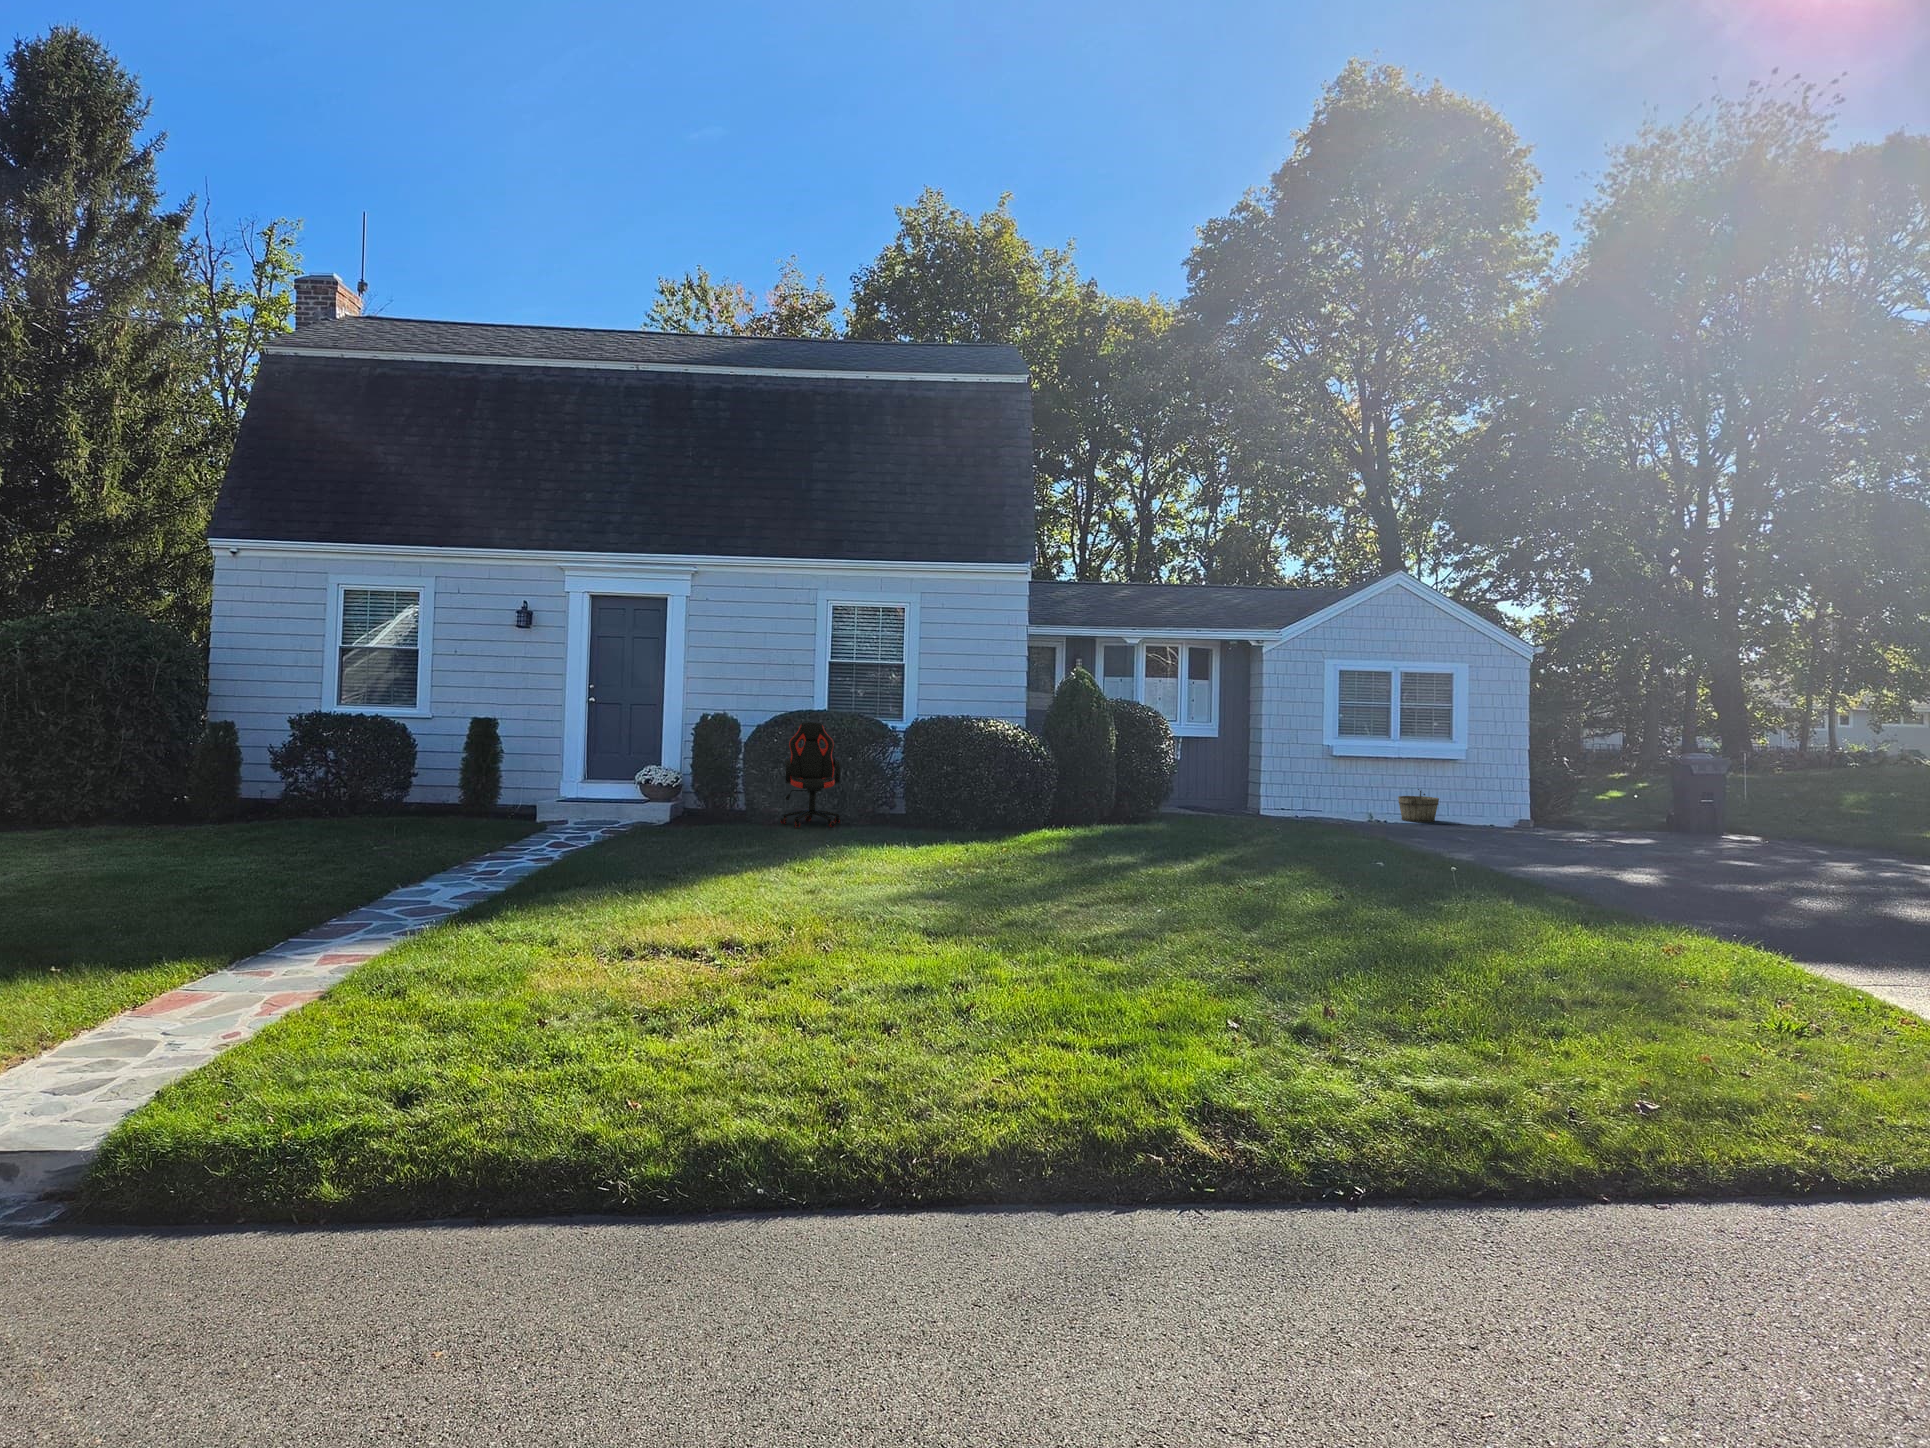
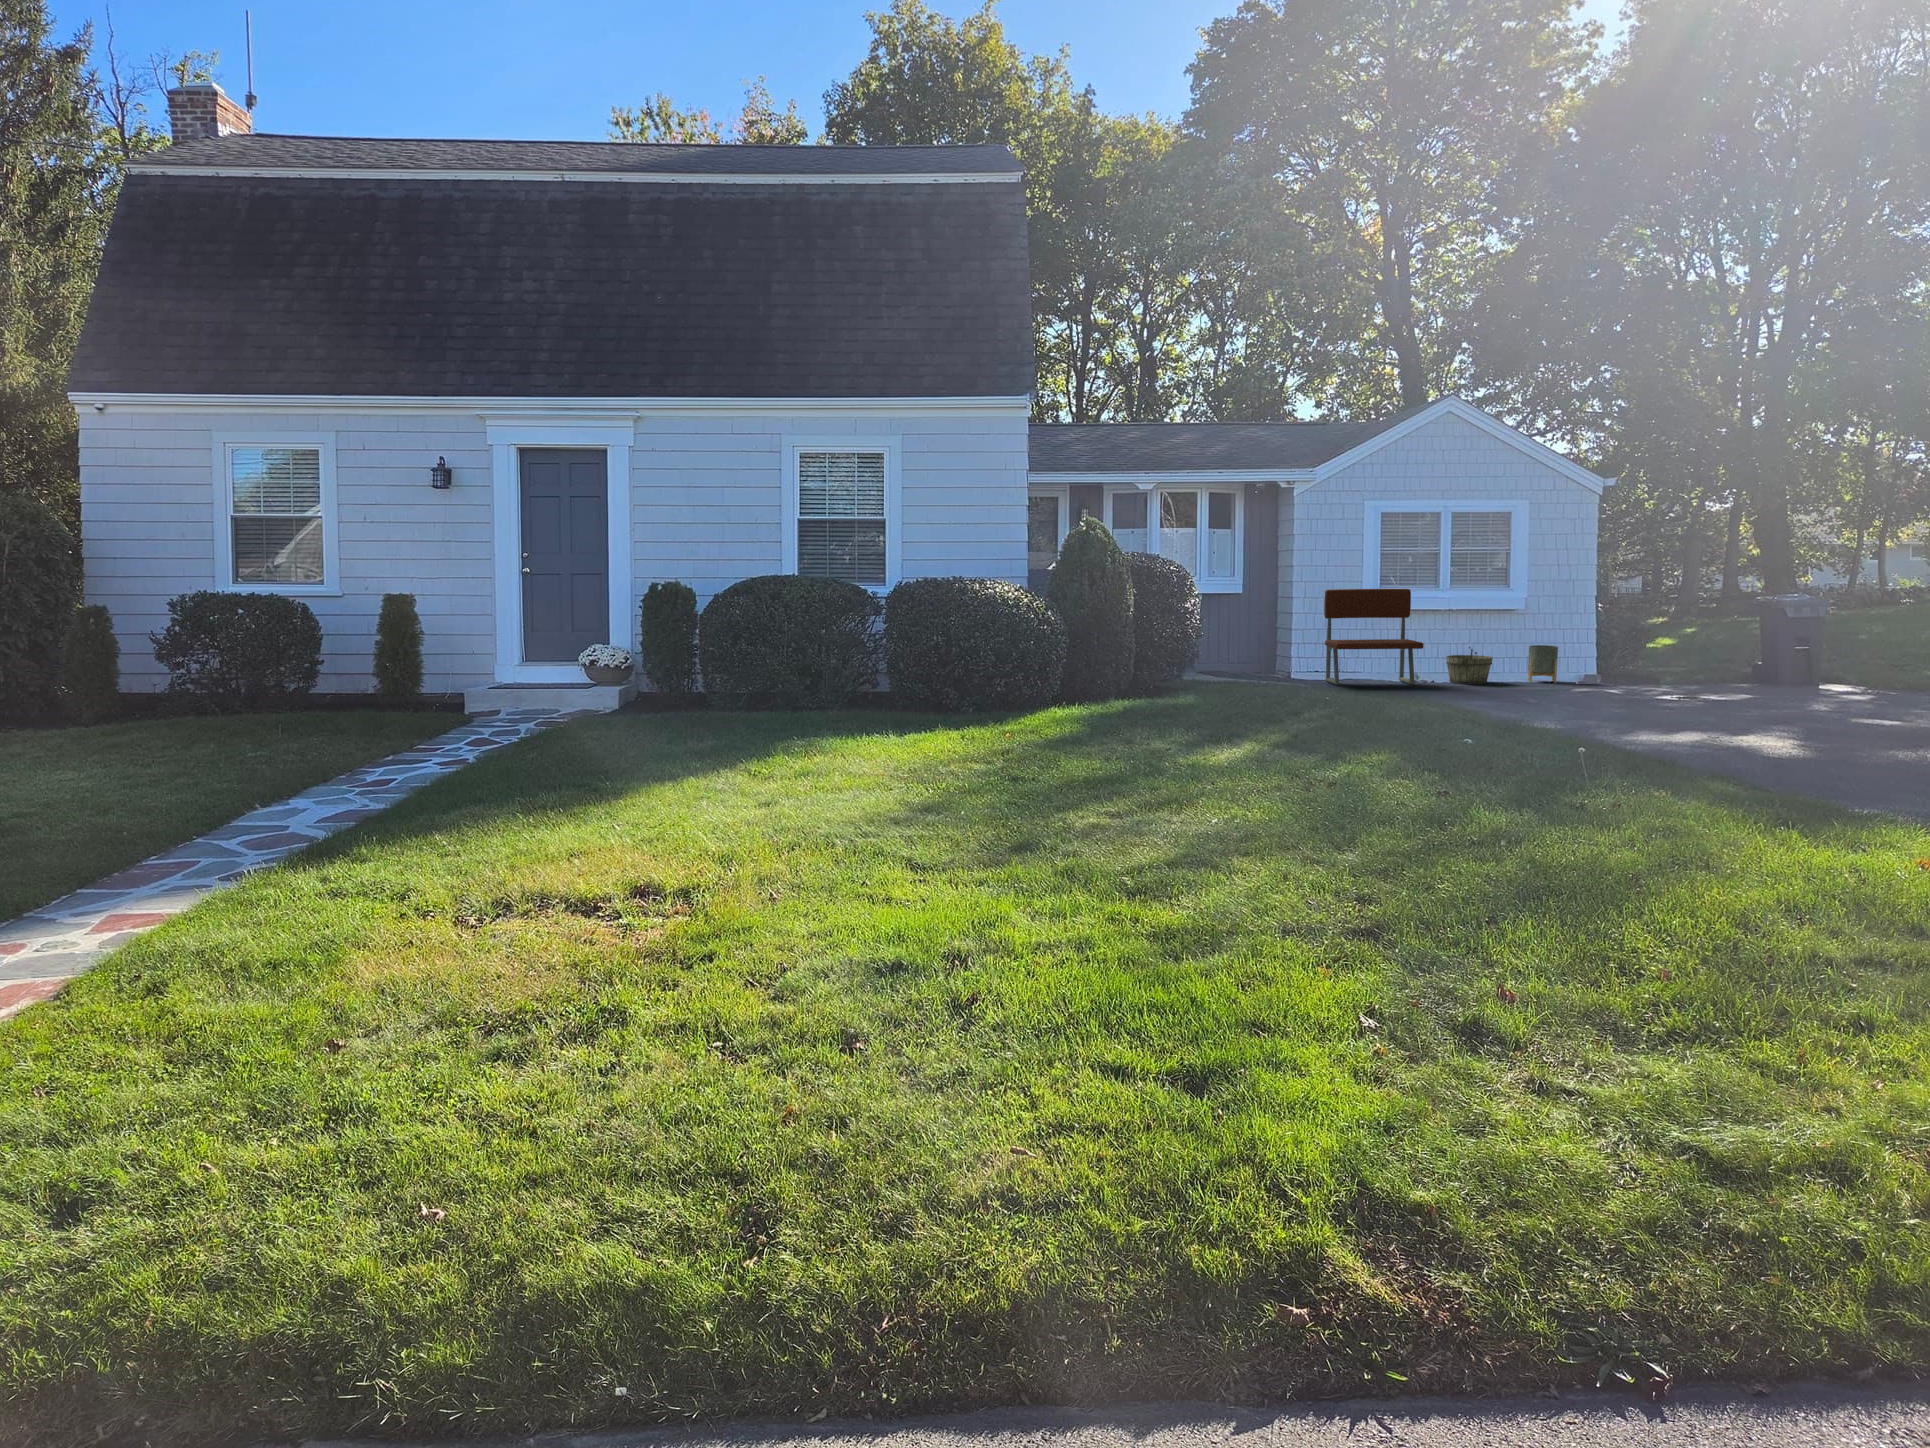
chair: present [780,722,840,827] -> none [745,589,814,714]
bench: none [1290,735,1376,821] -> present [1324,589,1424,685]
planter: none [1472,789,1497,823] -> present [1528,645,1558,683]

